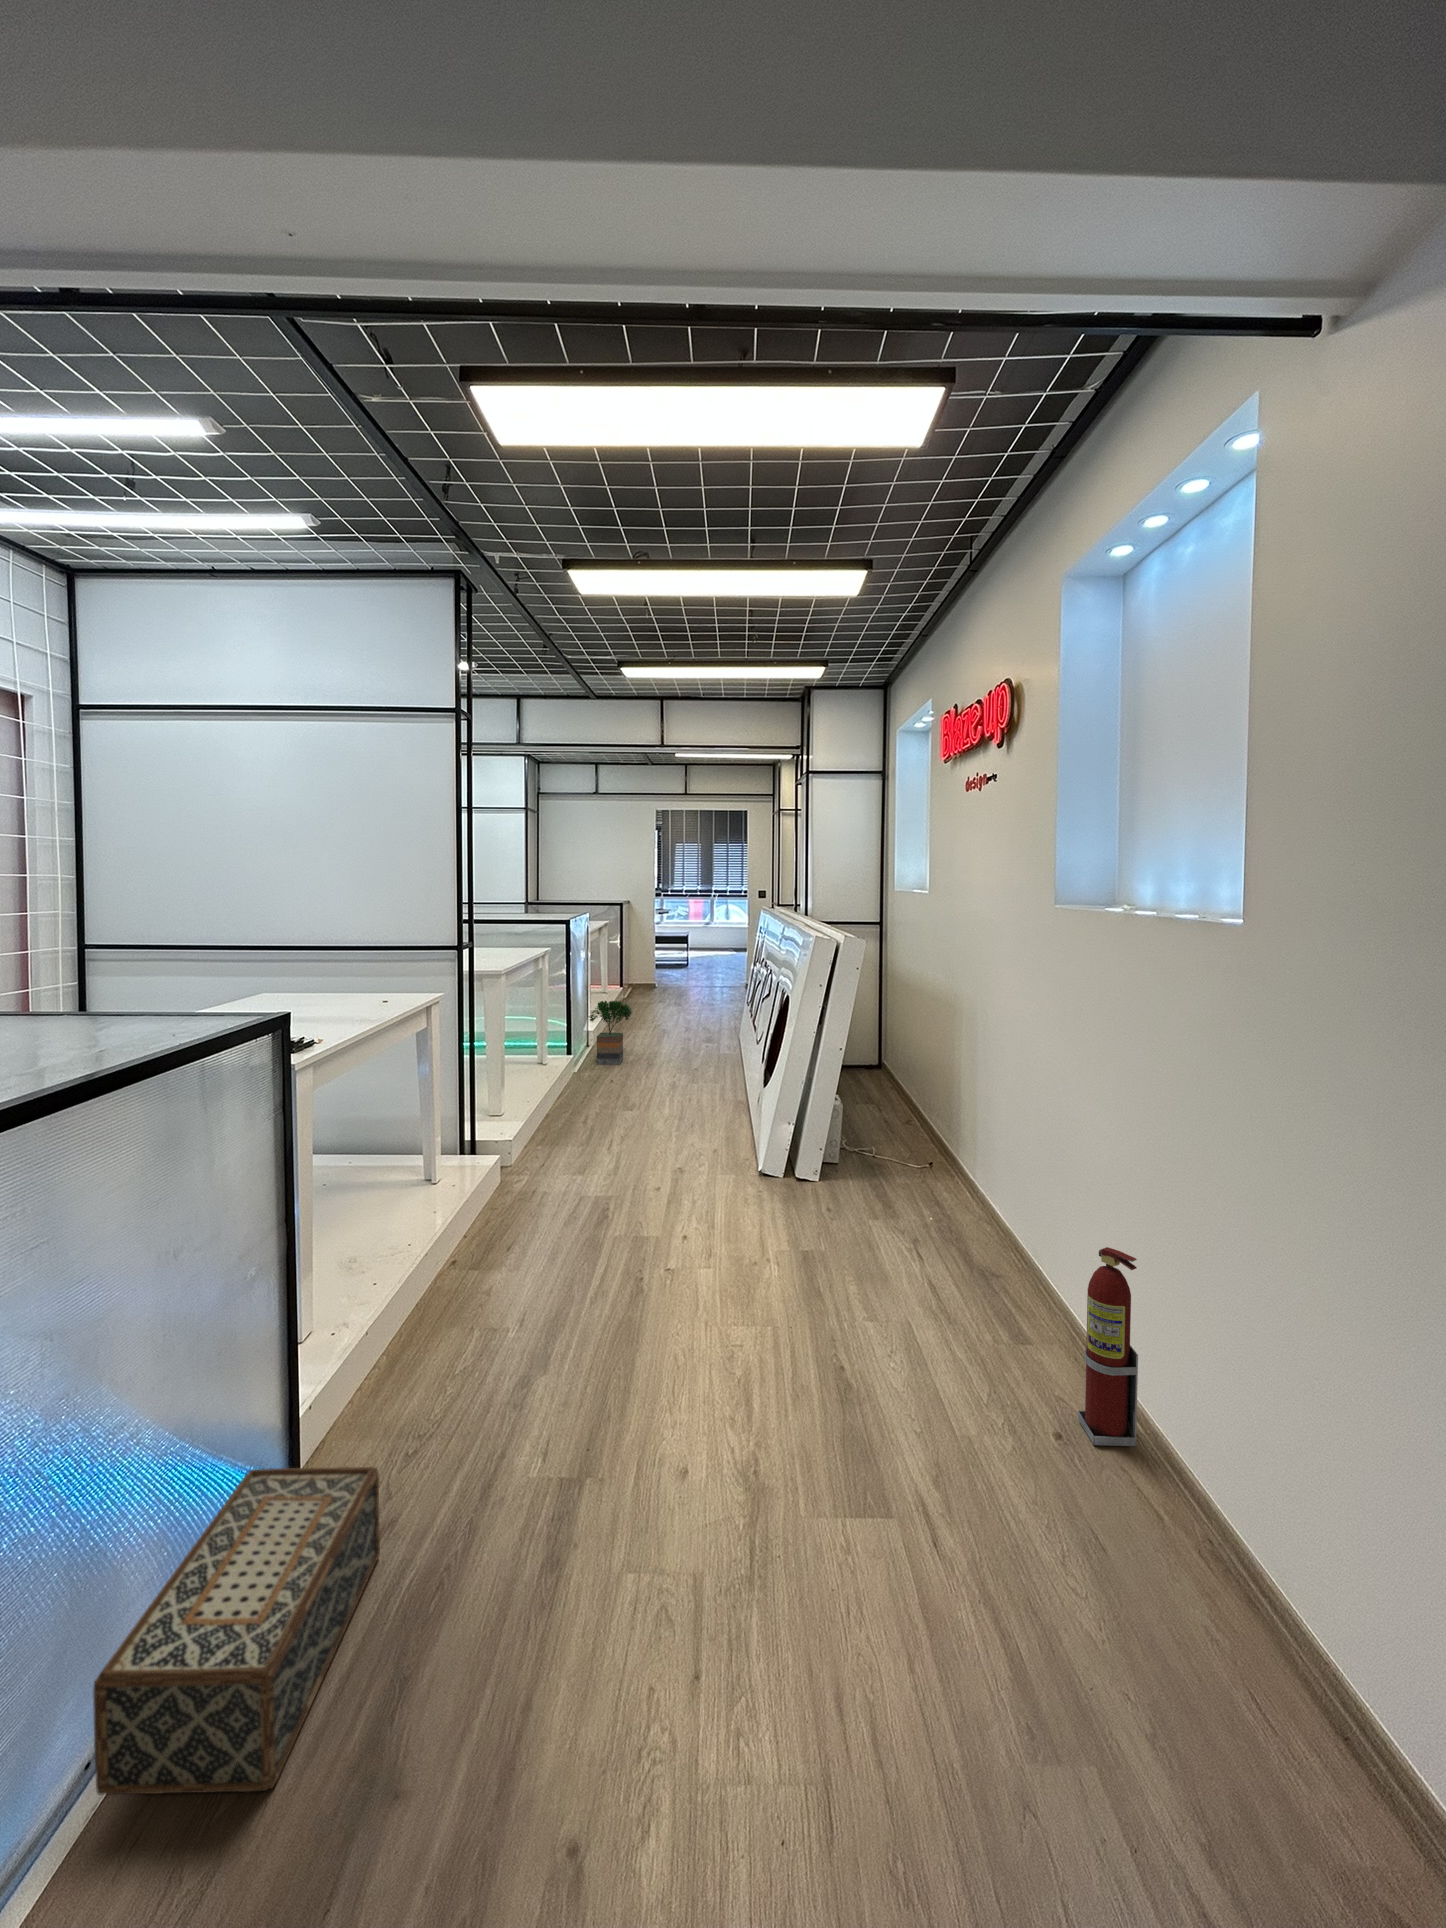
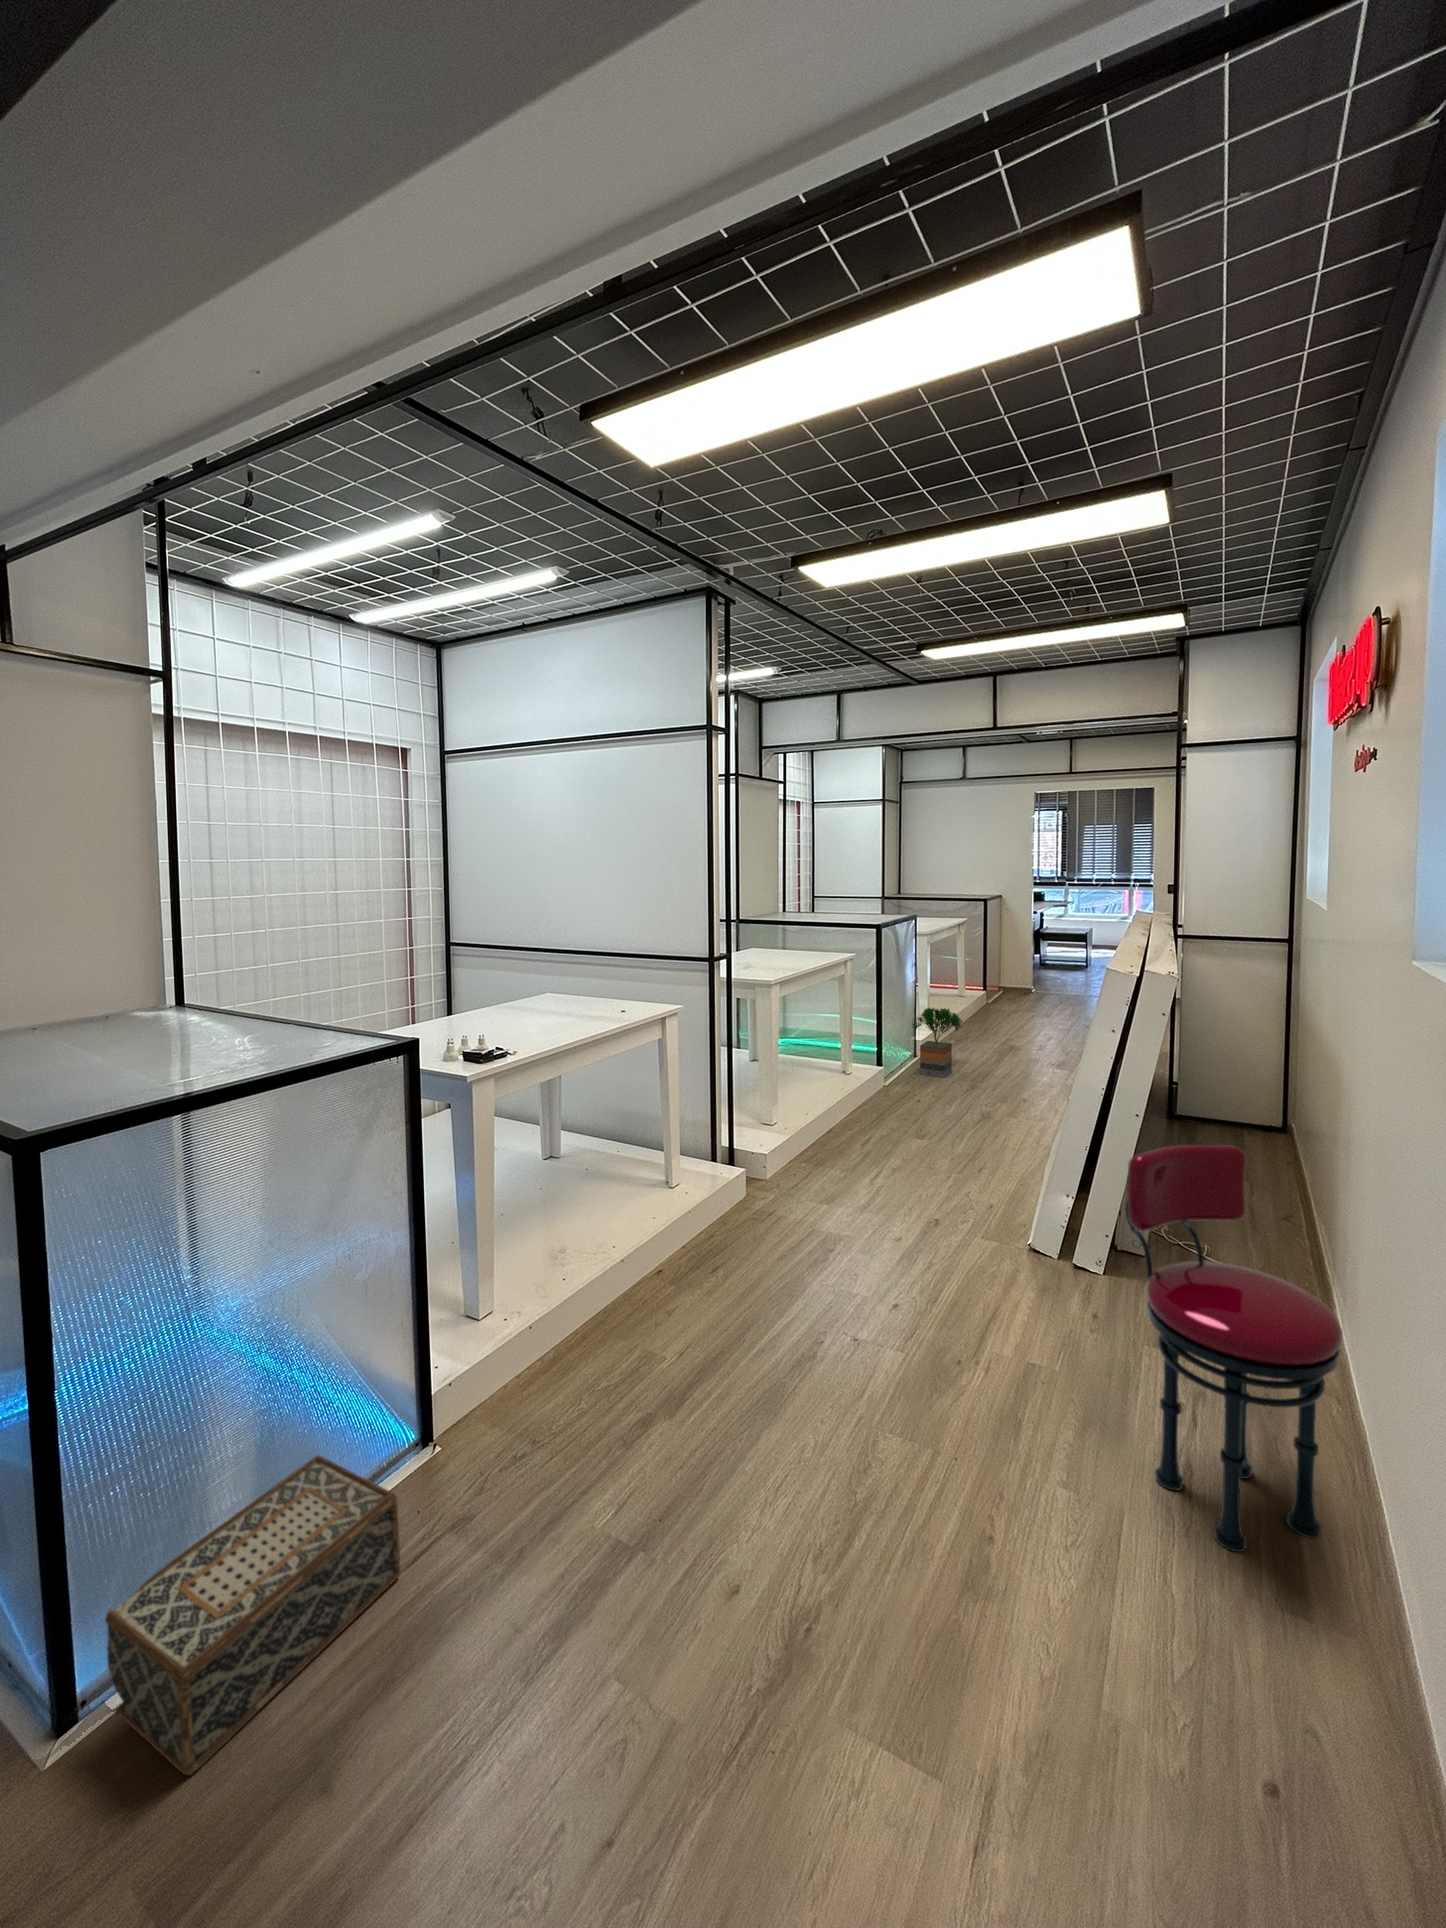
stool: none [892,1044,1036,1318] -> present [1125,1145,1343,1552]
fire extinguisher: present [1078,1247,1138,1446] -> none [1296,1551,1394,1896]

